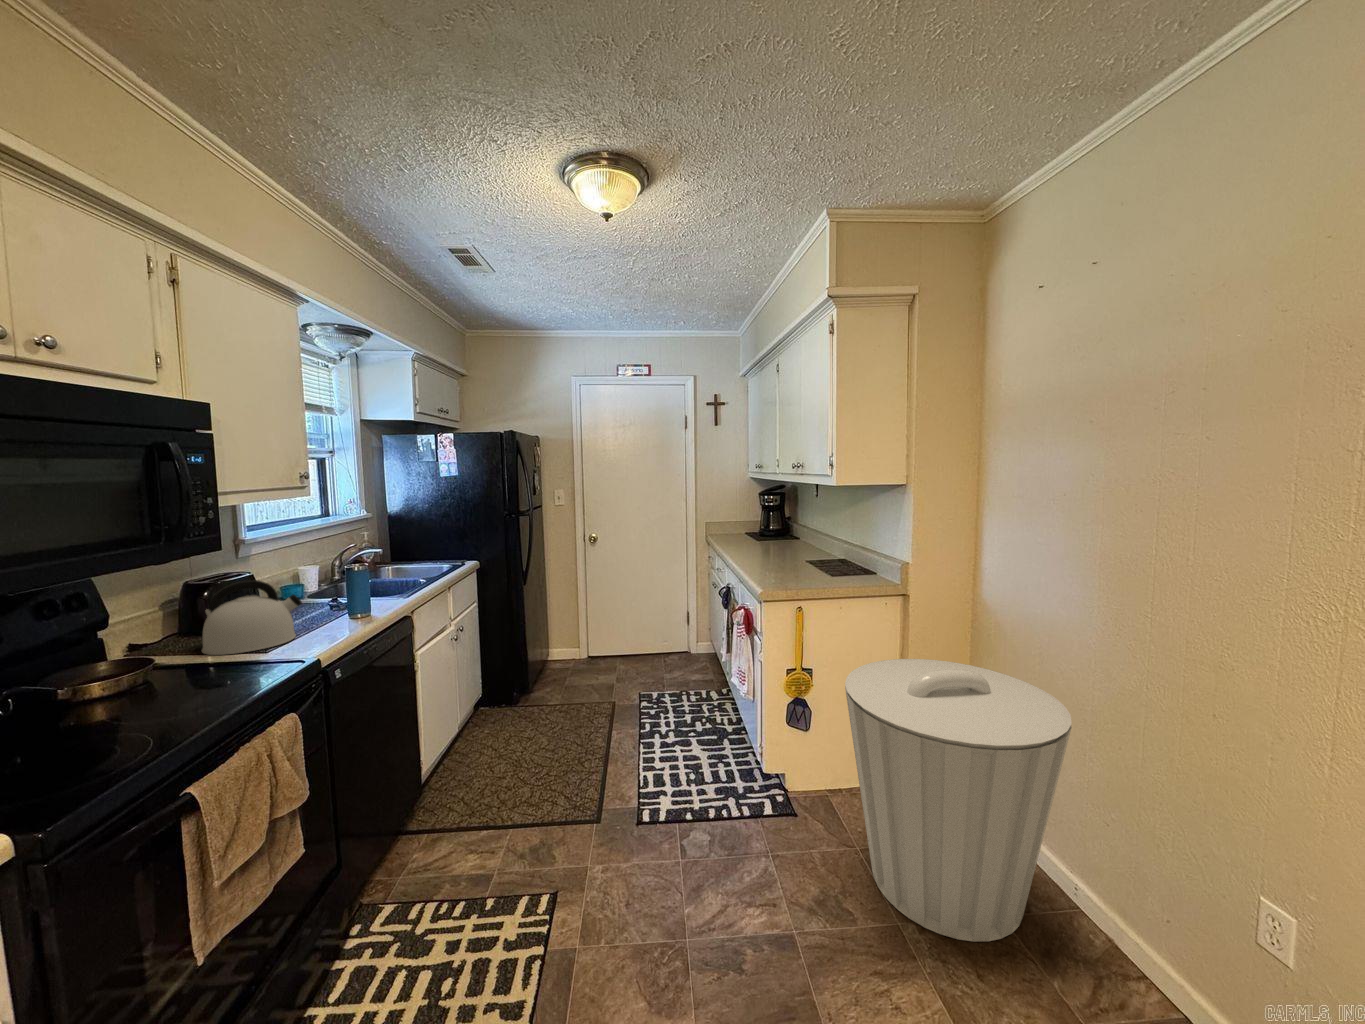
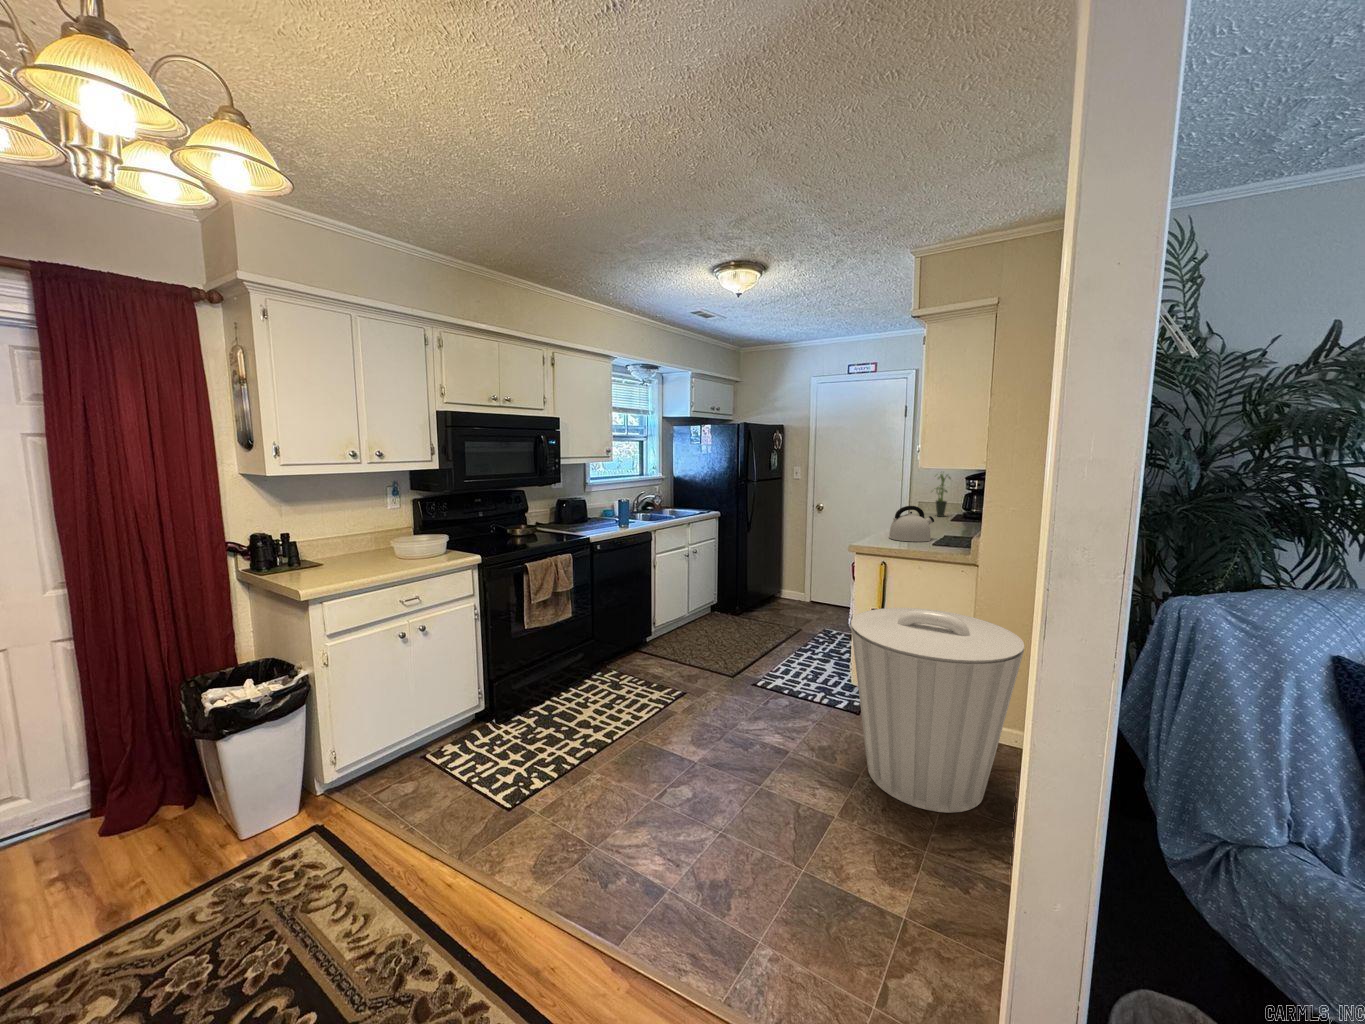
potted plant: none [727,489,749,538] -> present [936,474,951,517]
kettle: present [202,580,302,655] -> present [889,506,934,542]

